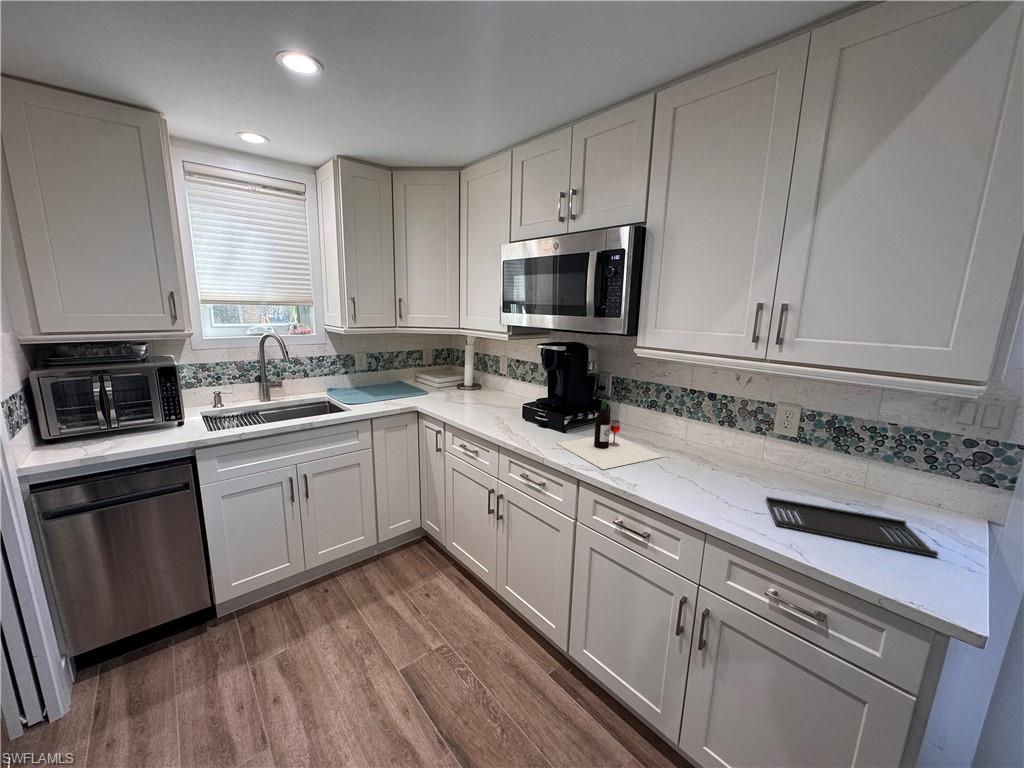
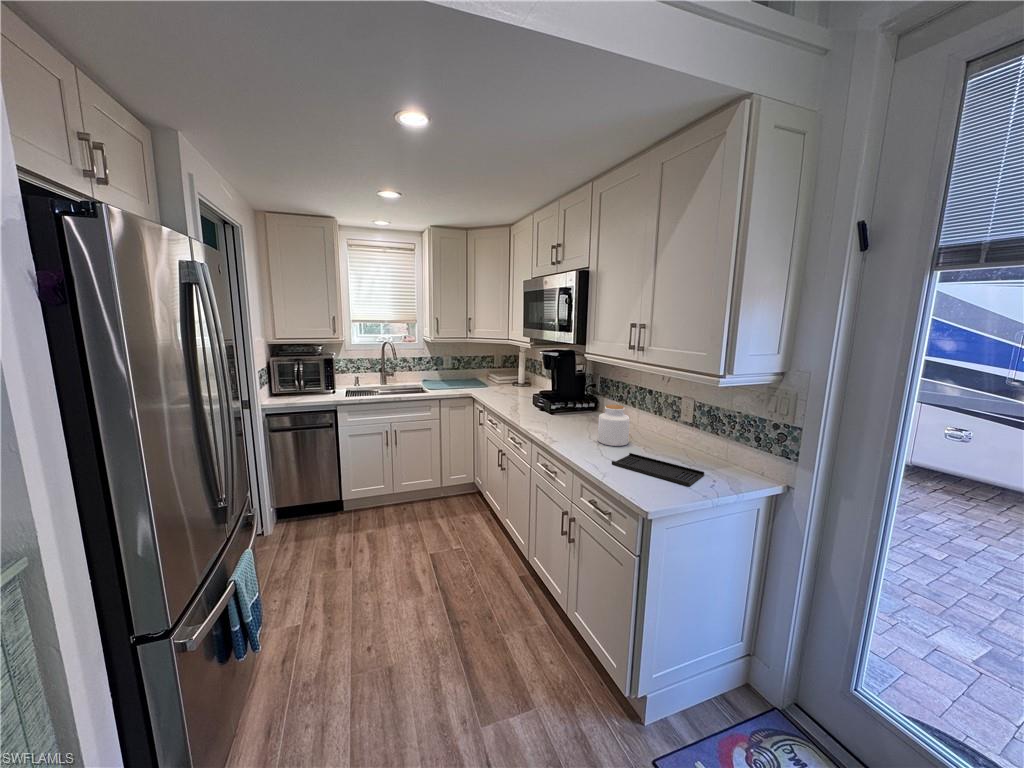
wine bottle: present [557,400,663,469] -> none [536,390,600,432]
jar: none [683,421,735,483] -> present [598,405,630,446]

